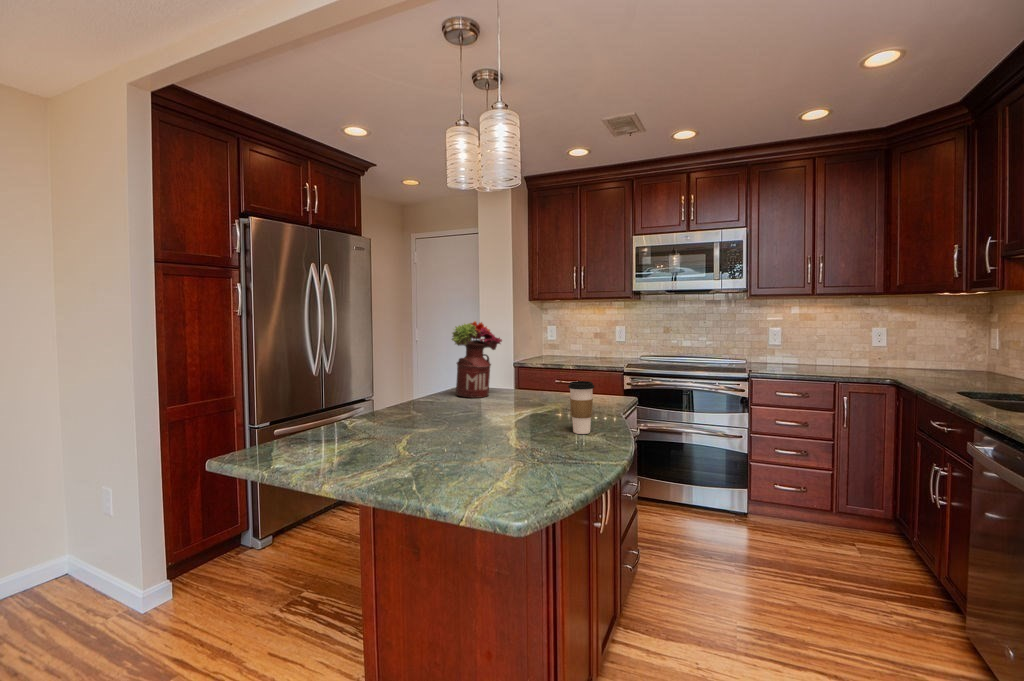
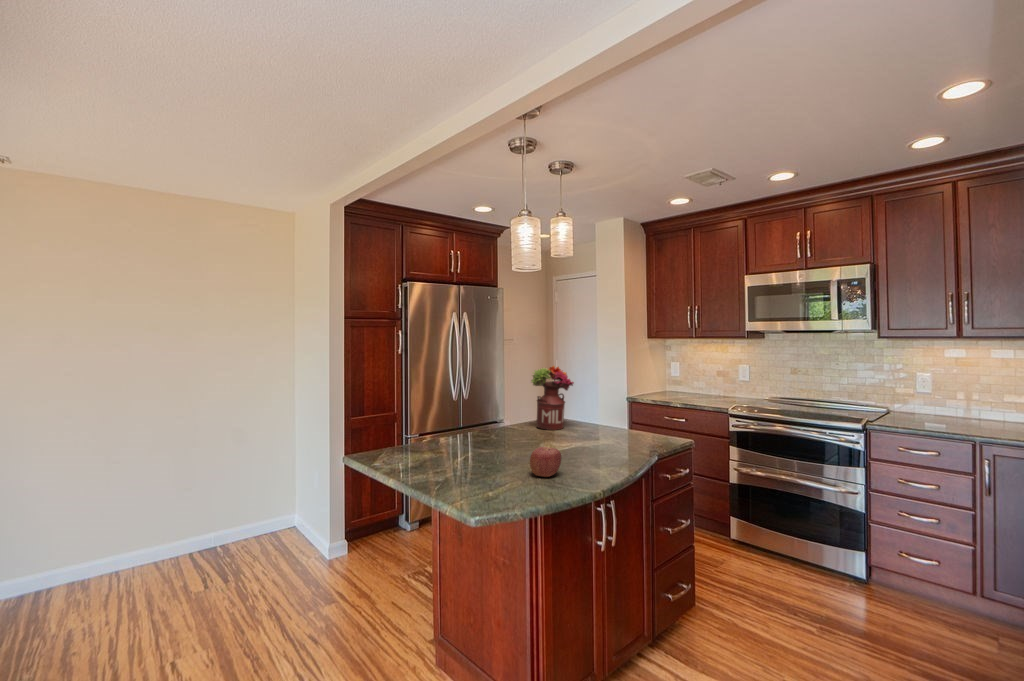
coffee cup: present [568,381,594,434] -> none [582,424,603,467]
apple: none [525,413,565,452] -> present [530,447,561,477]

